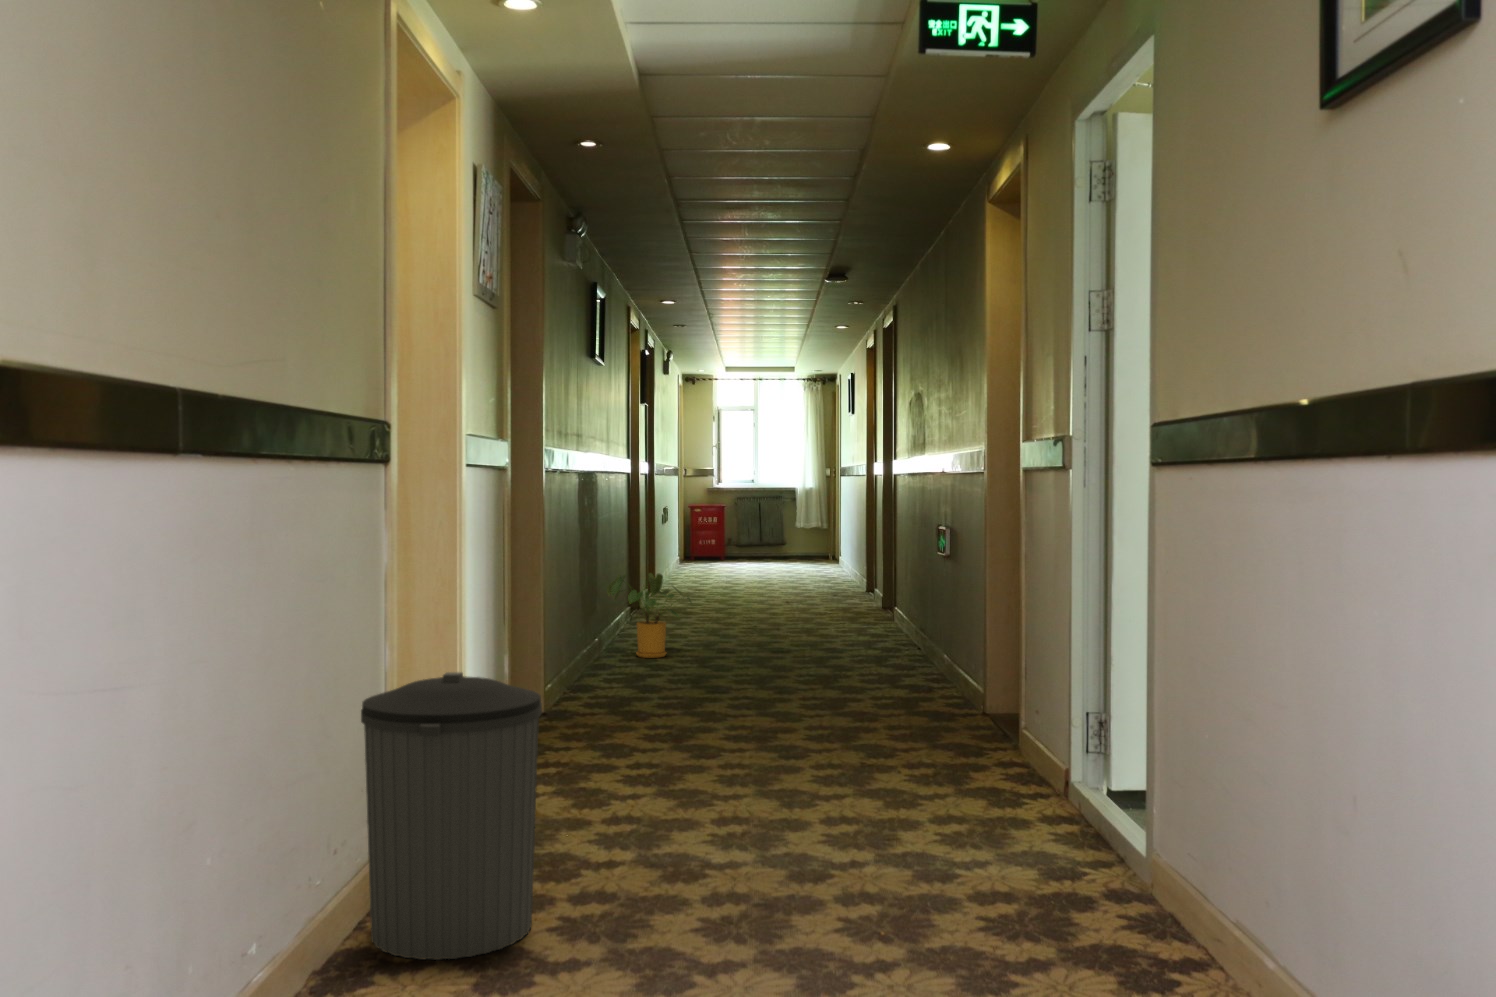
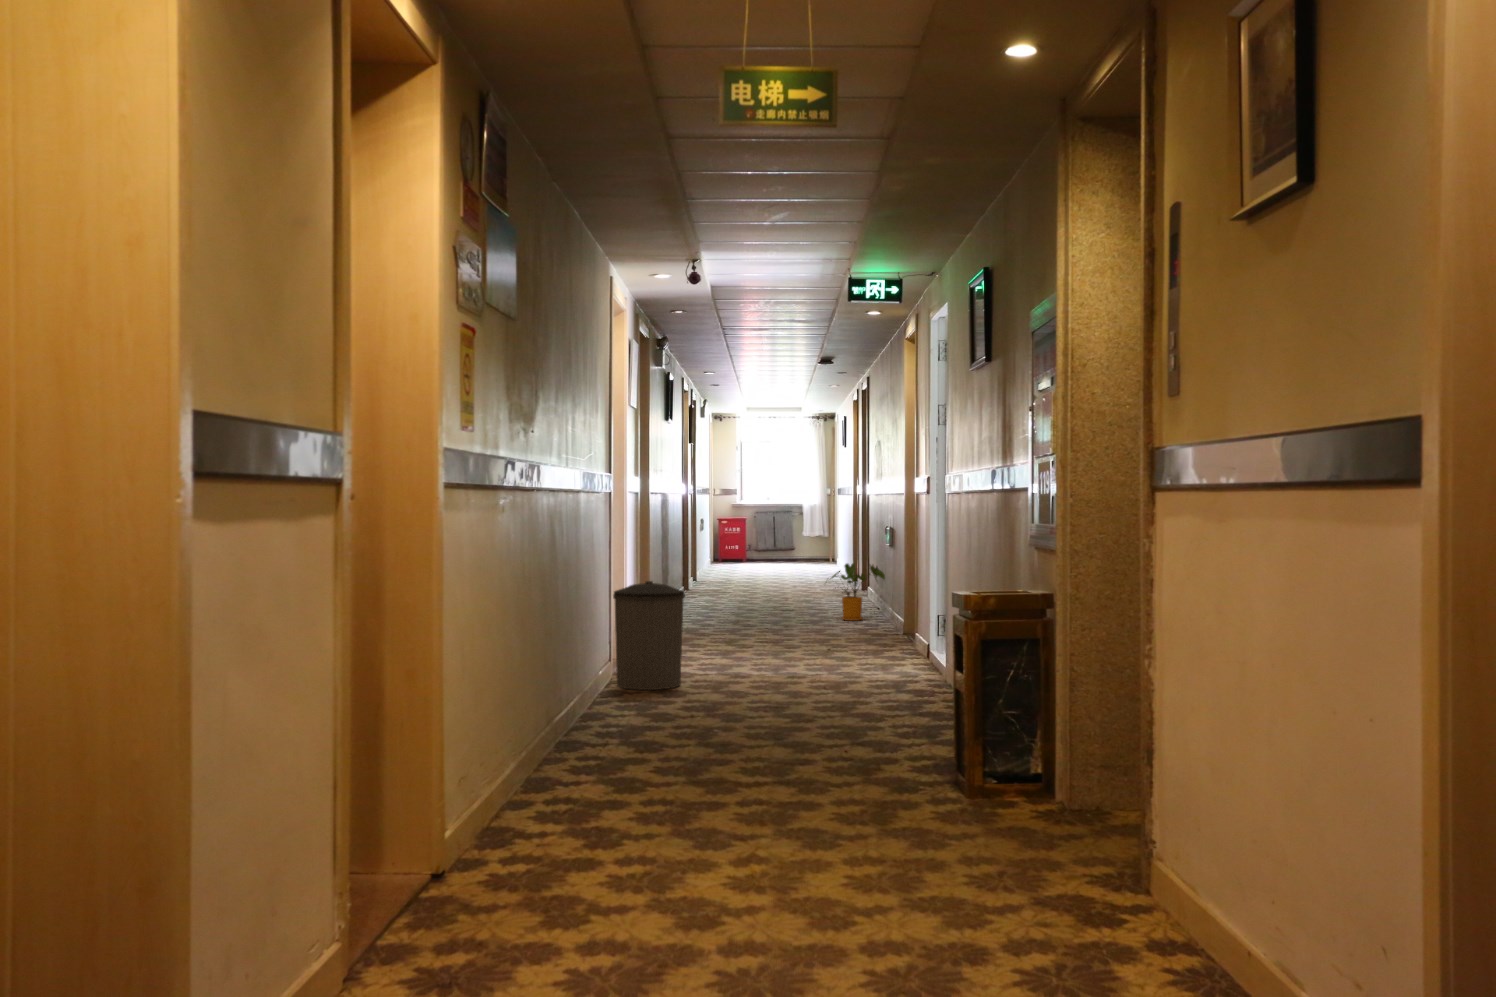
house plant: present [607,573,691,658] -> present [832,563,885,621]

